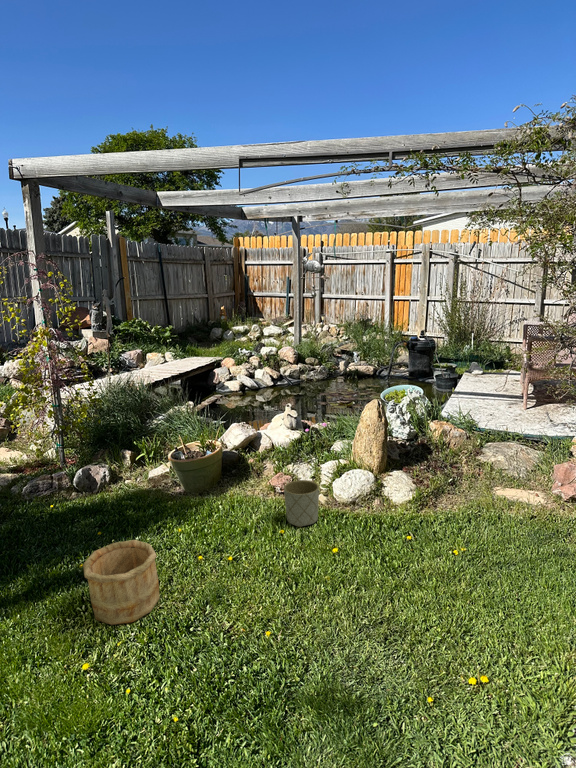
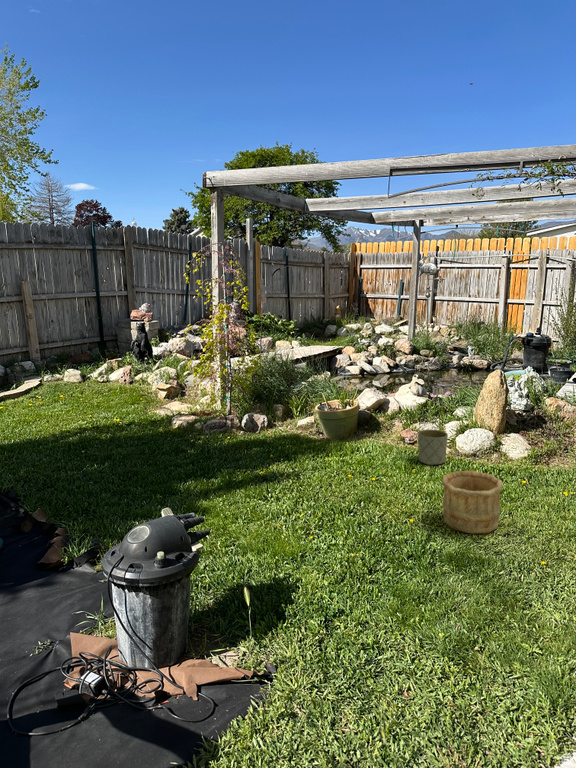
wooden bucket: present [83,540,160,625] -> present [442,471,502,533]

